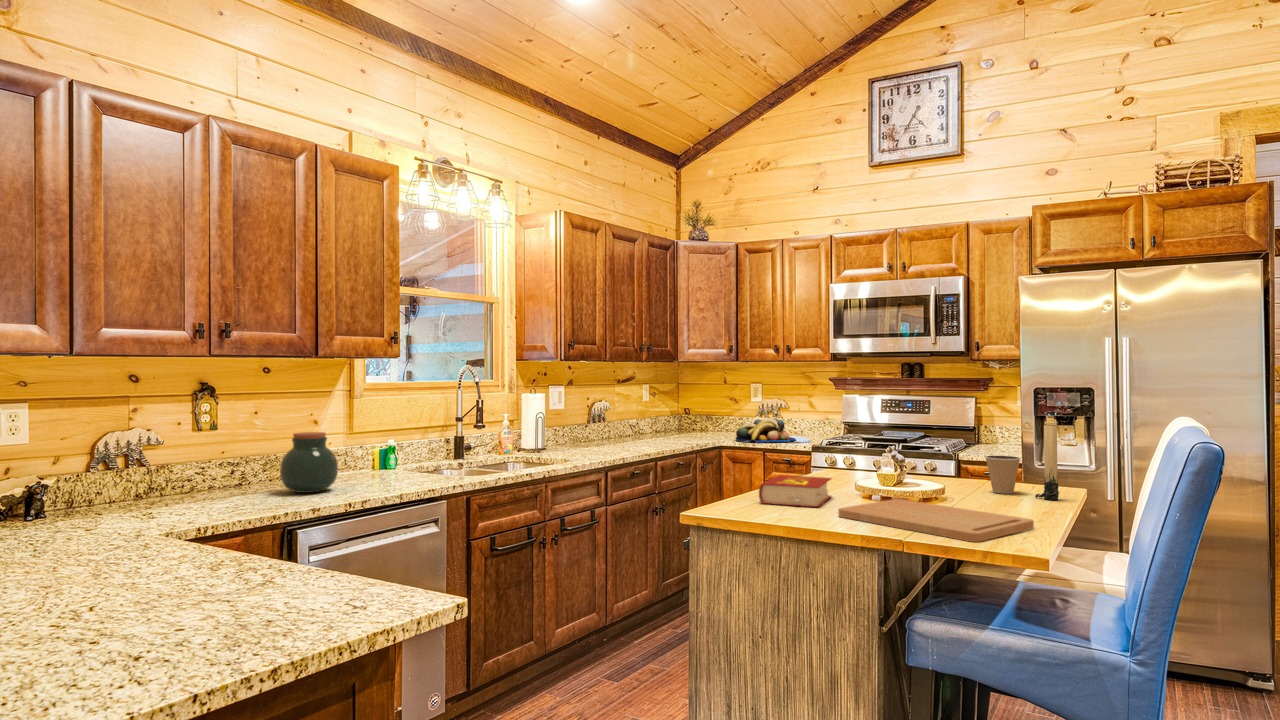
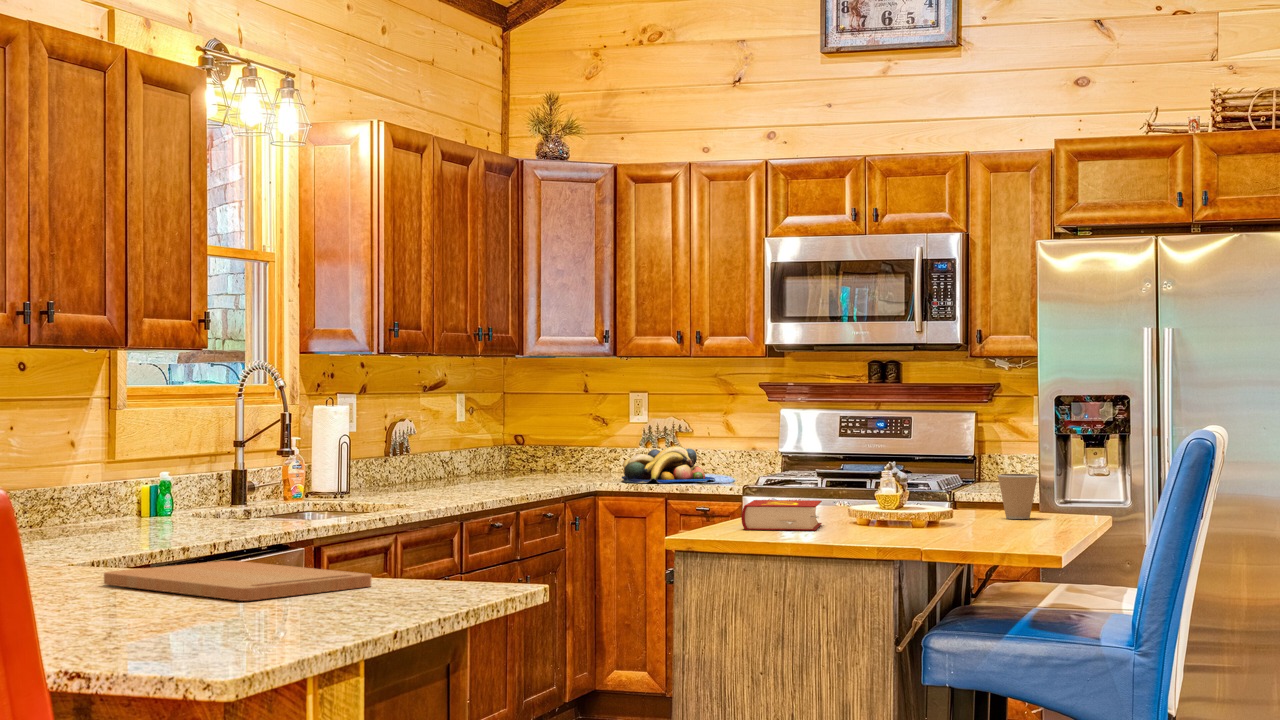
candle: present [1035,422,1059,500] -> none [1054,429,1080,522]
jar: present [280,432,338,493] -> none [80,451,159,535]
cutting board: present [838,499,1034,542] -> present [104,561,371,601]

